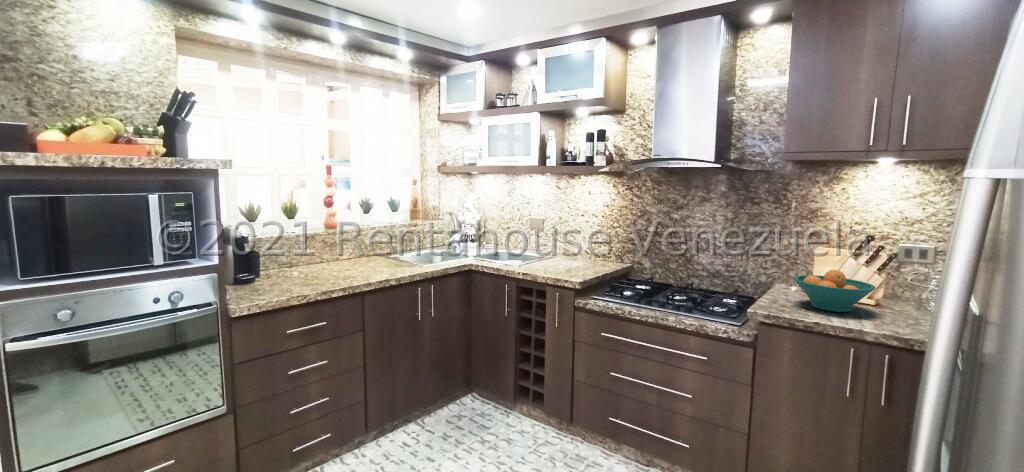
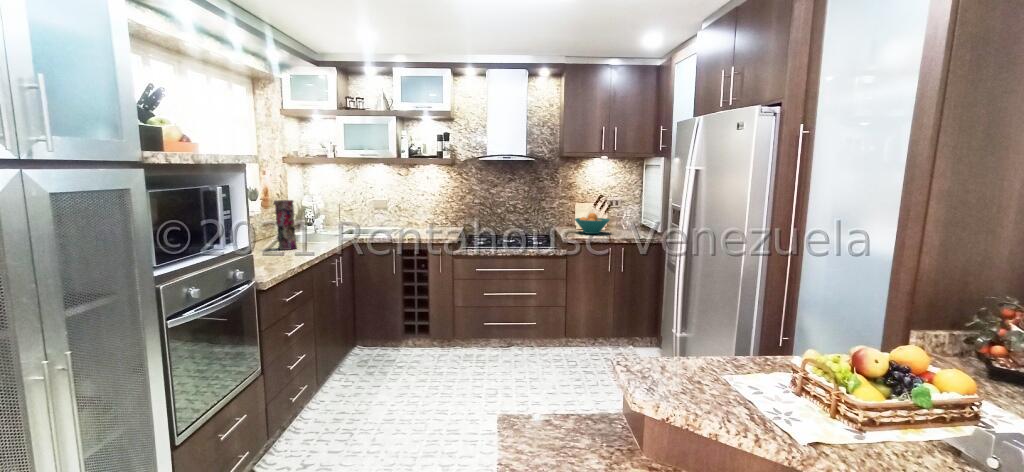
vase: none [358,216,384,273] -> present [273,200,297,250]

